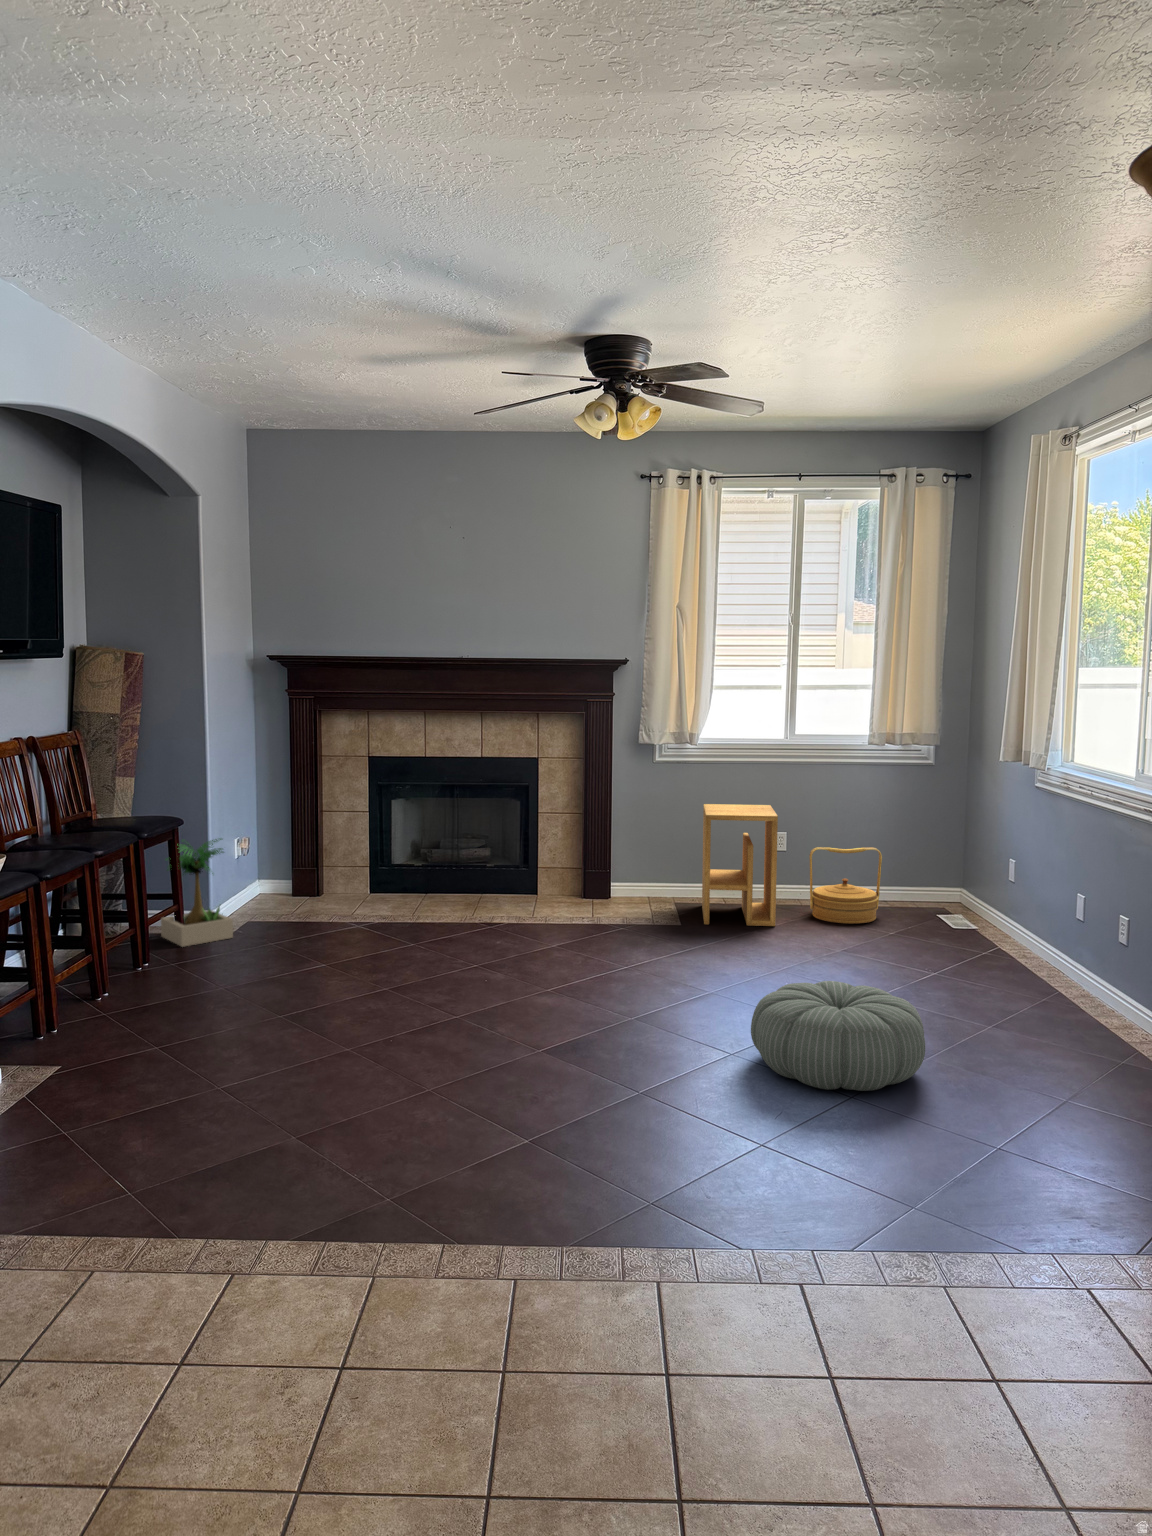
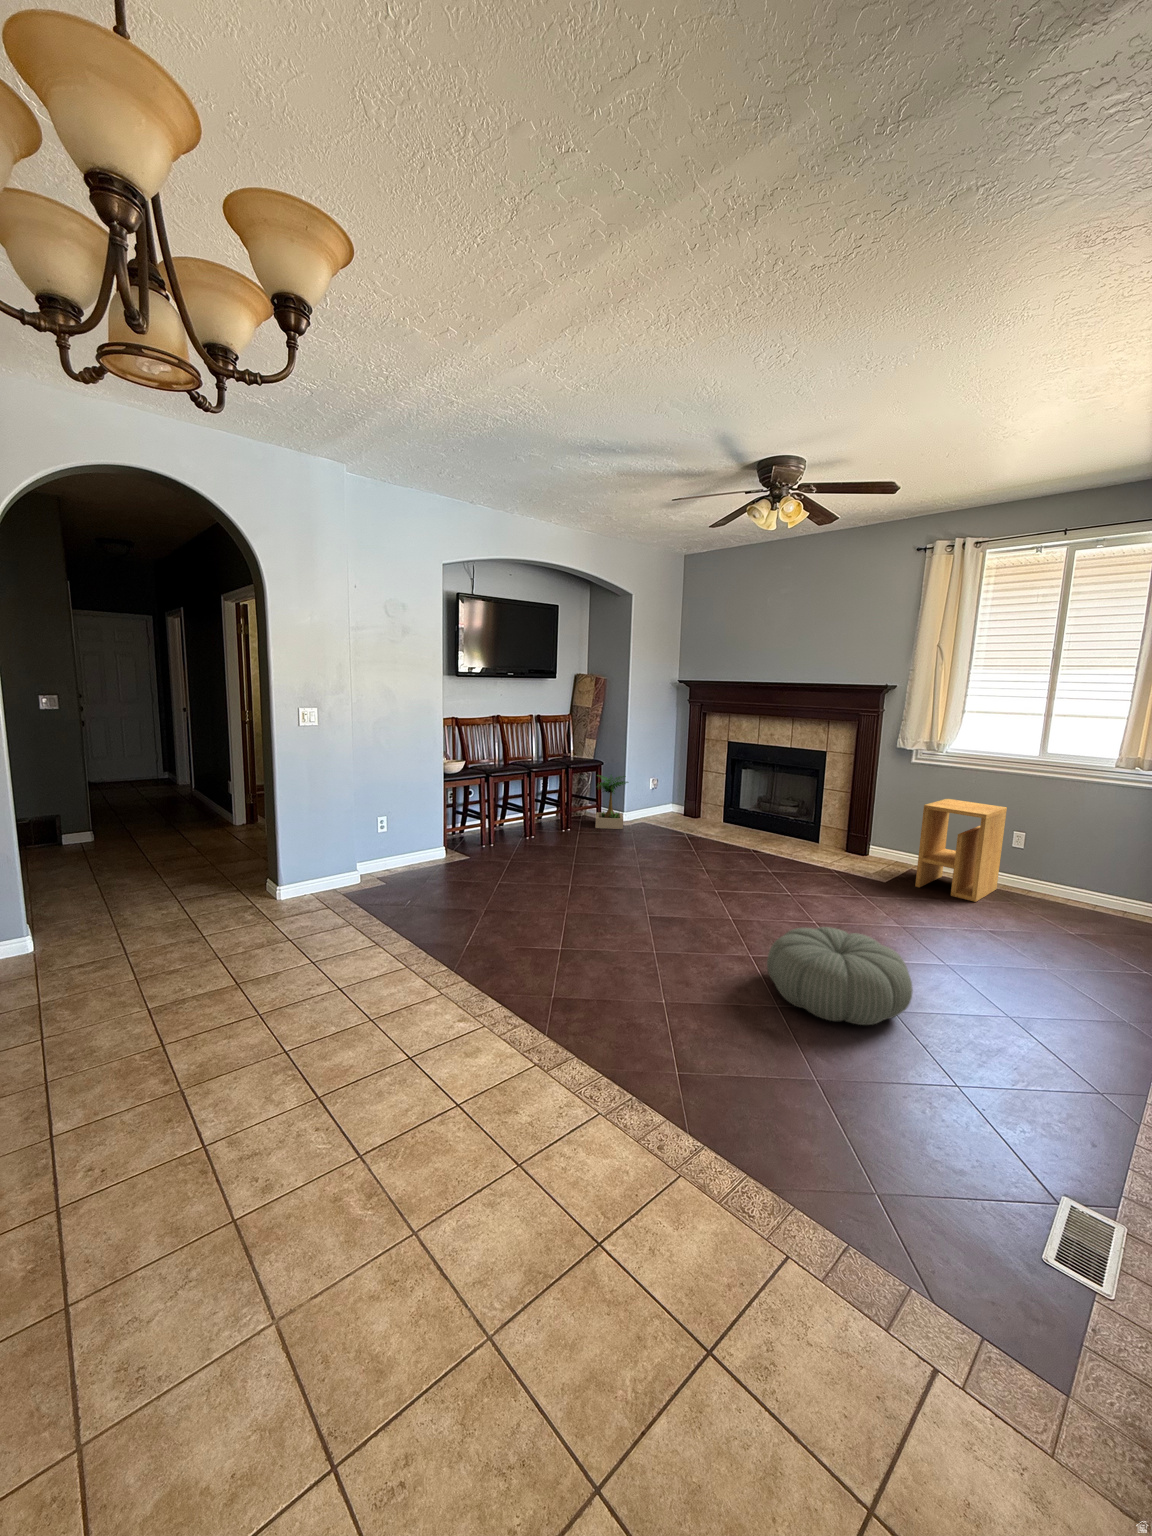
woven basket: present [809,847,882,924] -> none [1028,848,1112,922]

